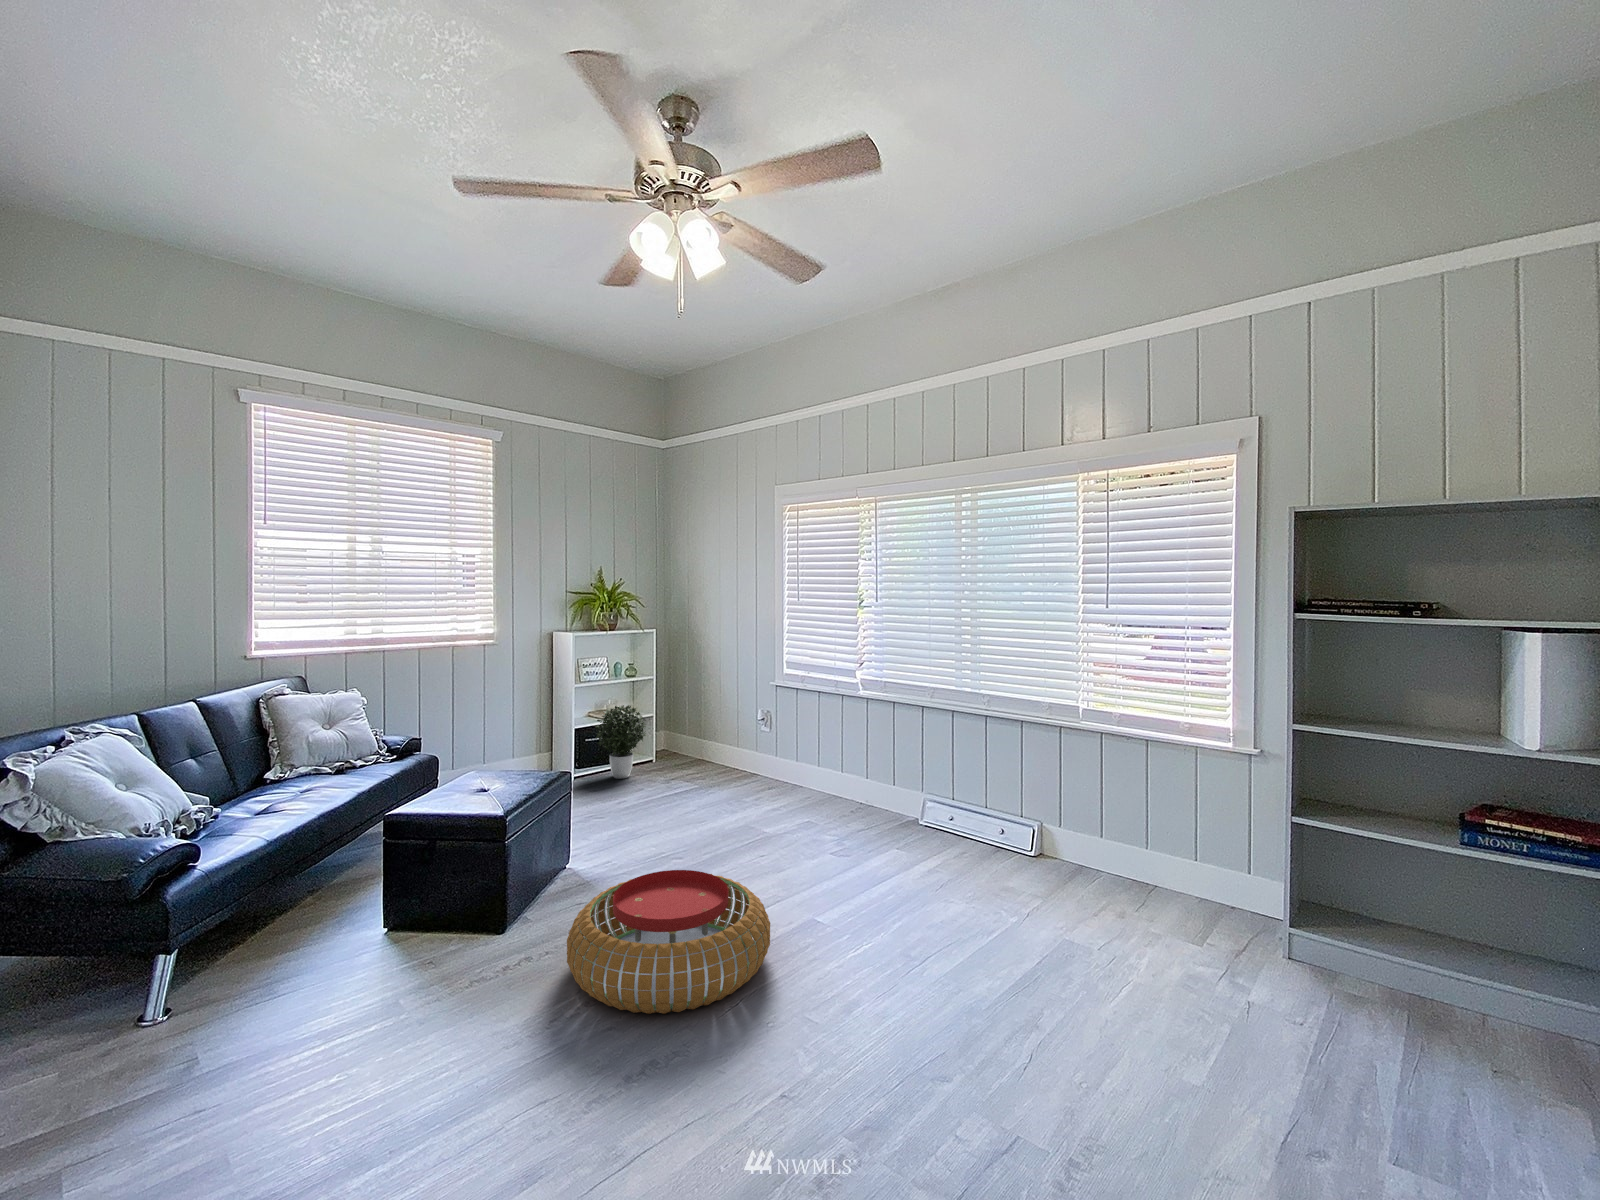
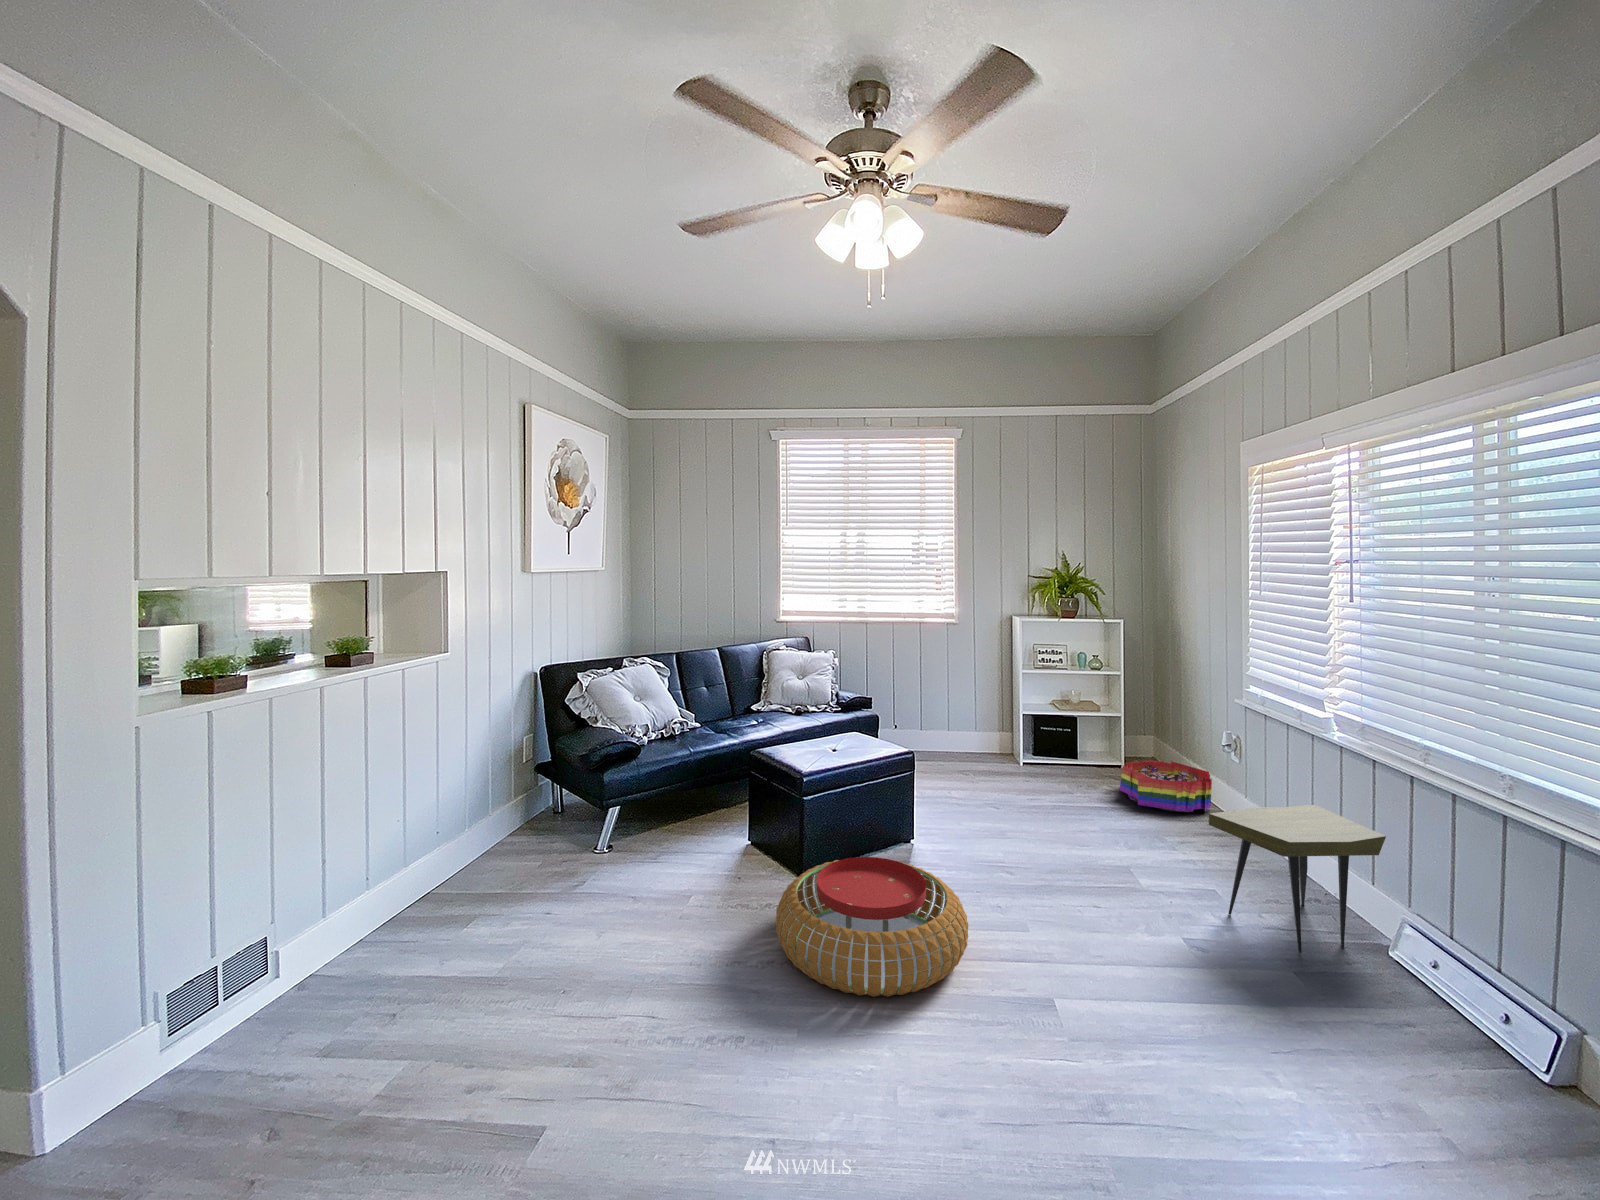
potted plant: present [596,705,647,779] -> none [1039,696,1096,774]
side table: none [829,743,909,839] -> present [1209,805,1386,953]
storage bin: none [680,746,749,785] -> present [1120,760,1212,812]

